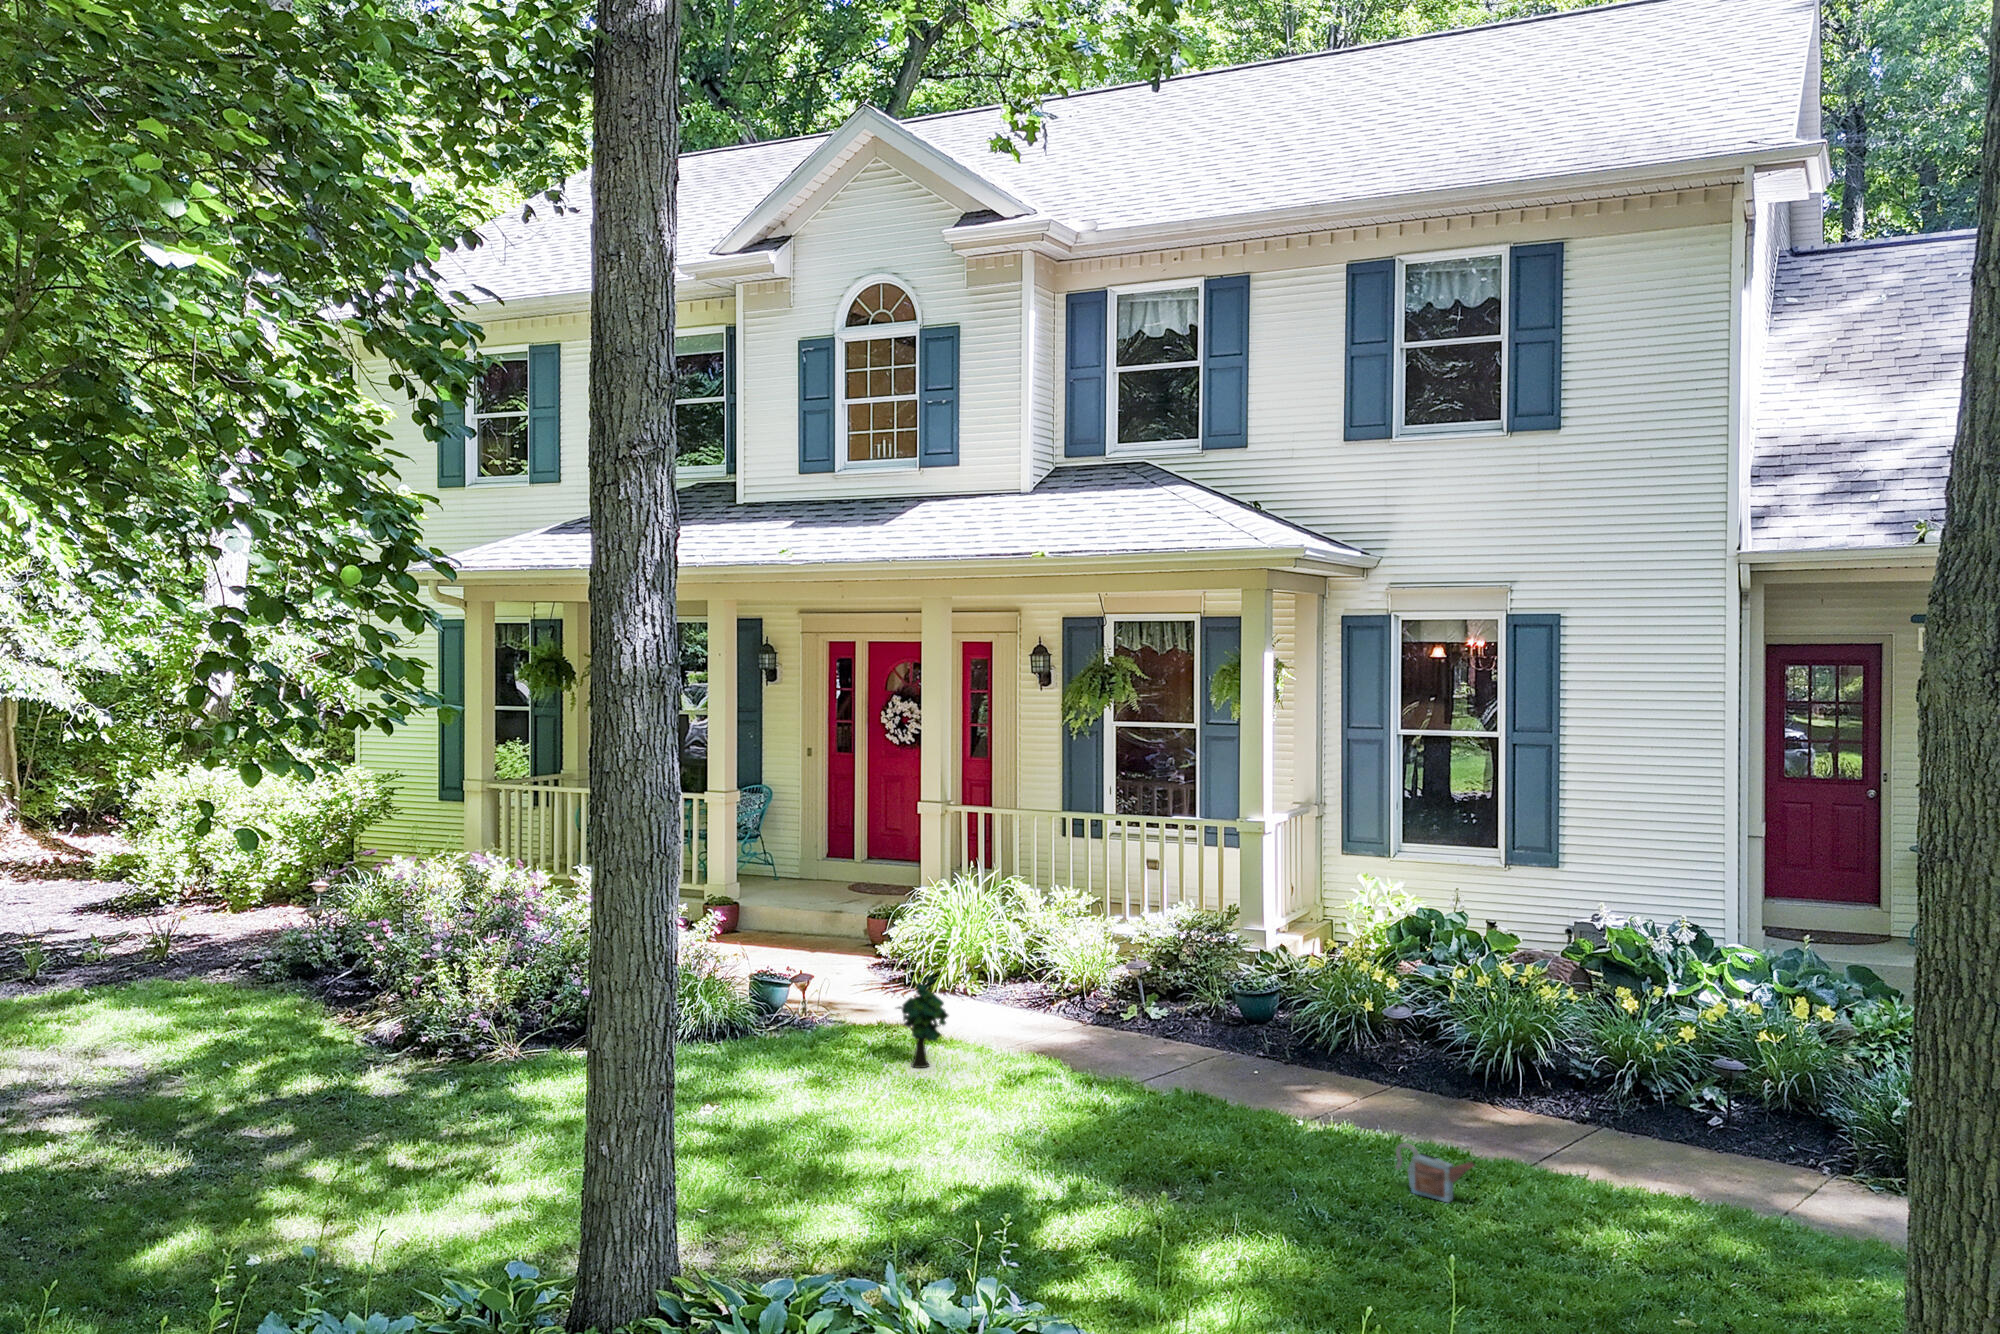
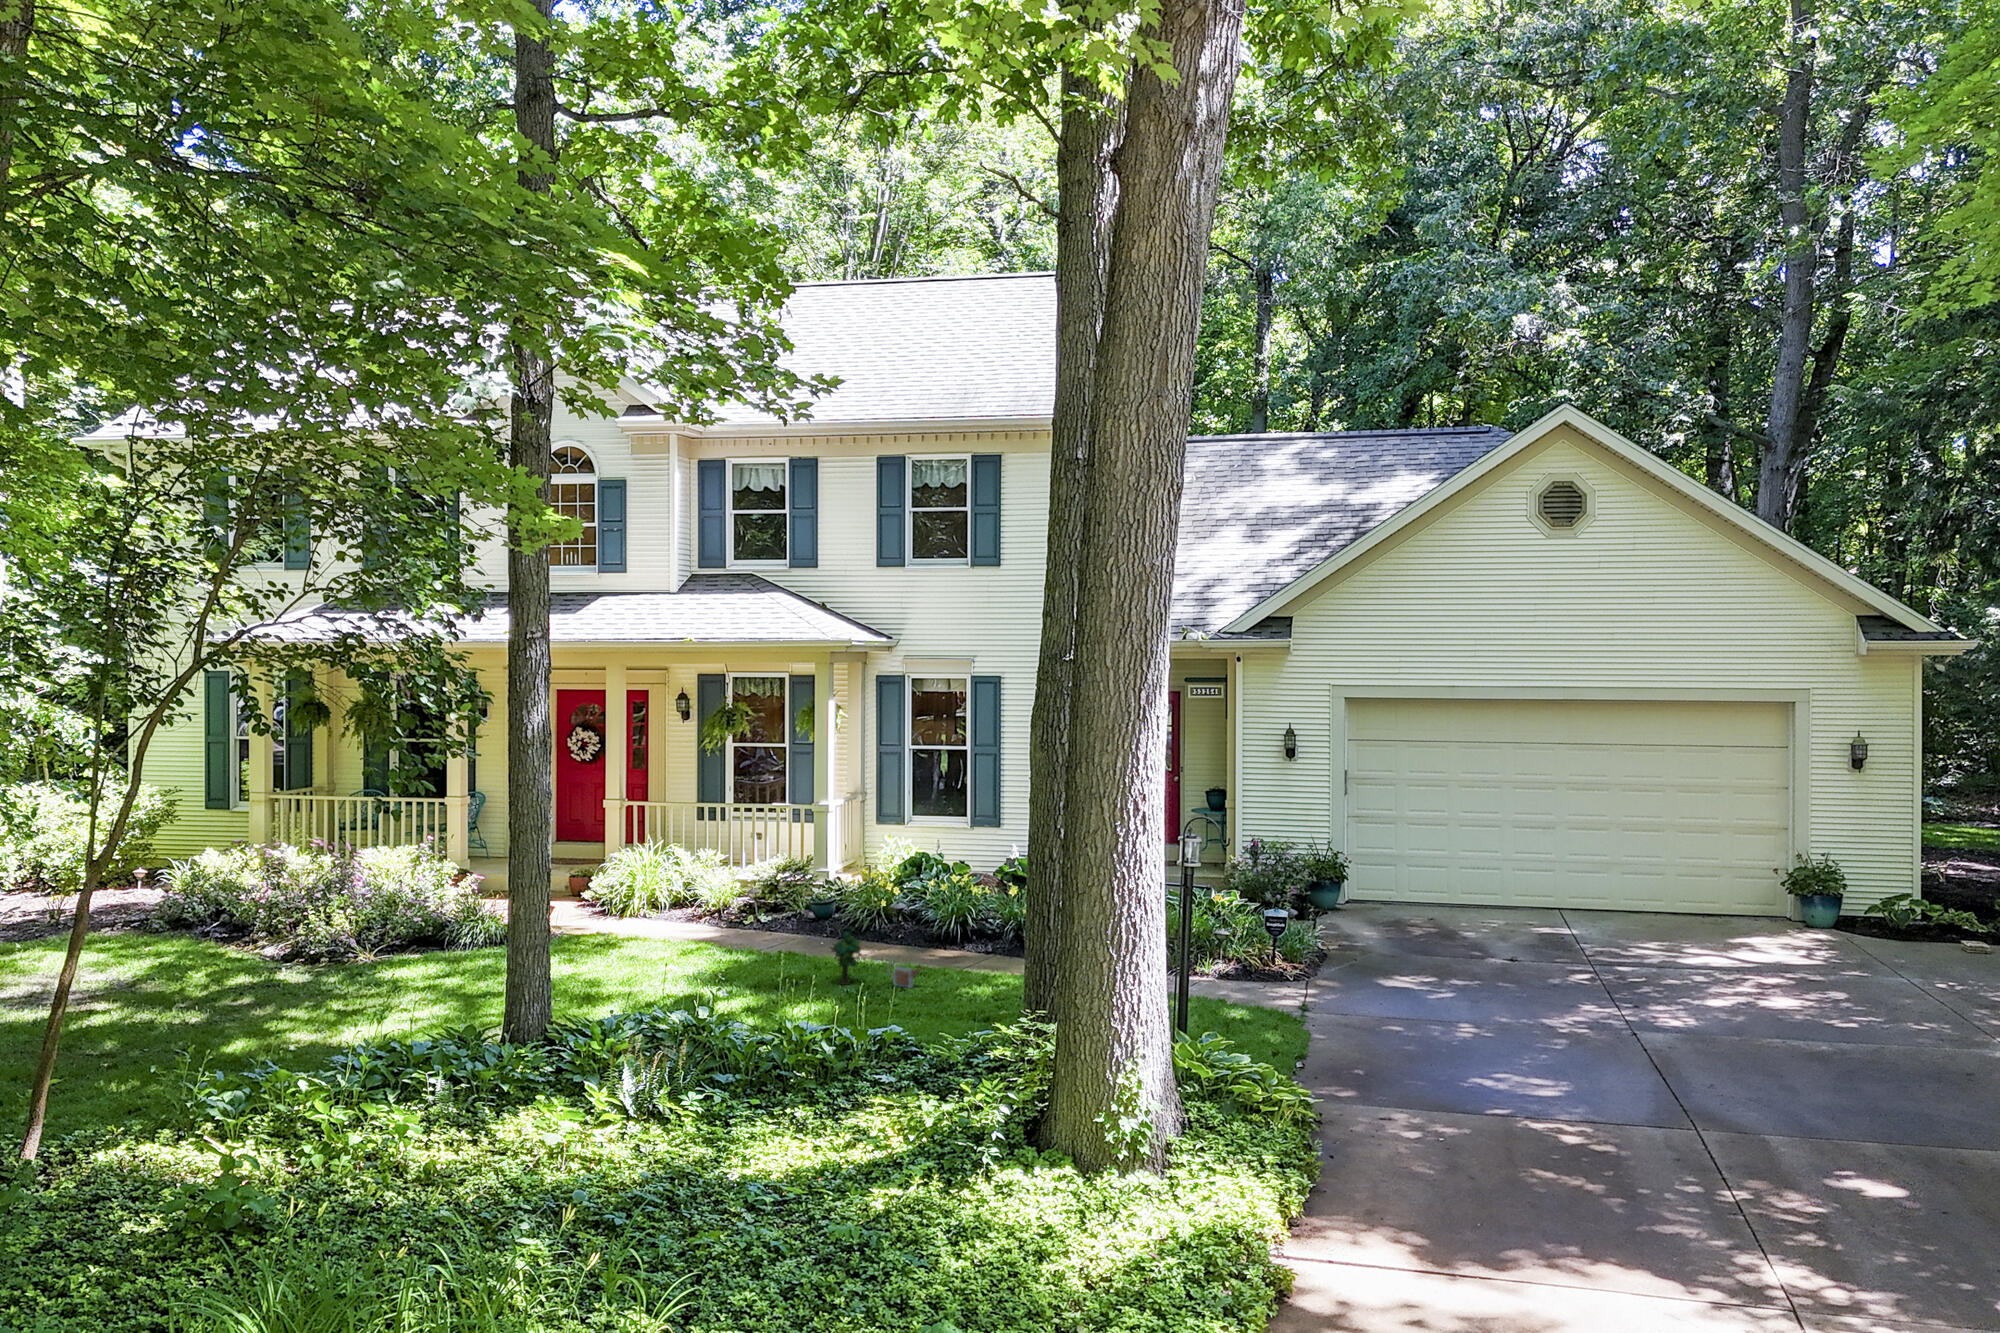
decorative plant: present [898,976,948,1068] -> present [829,926,862,985]

